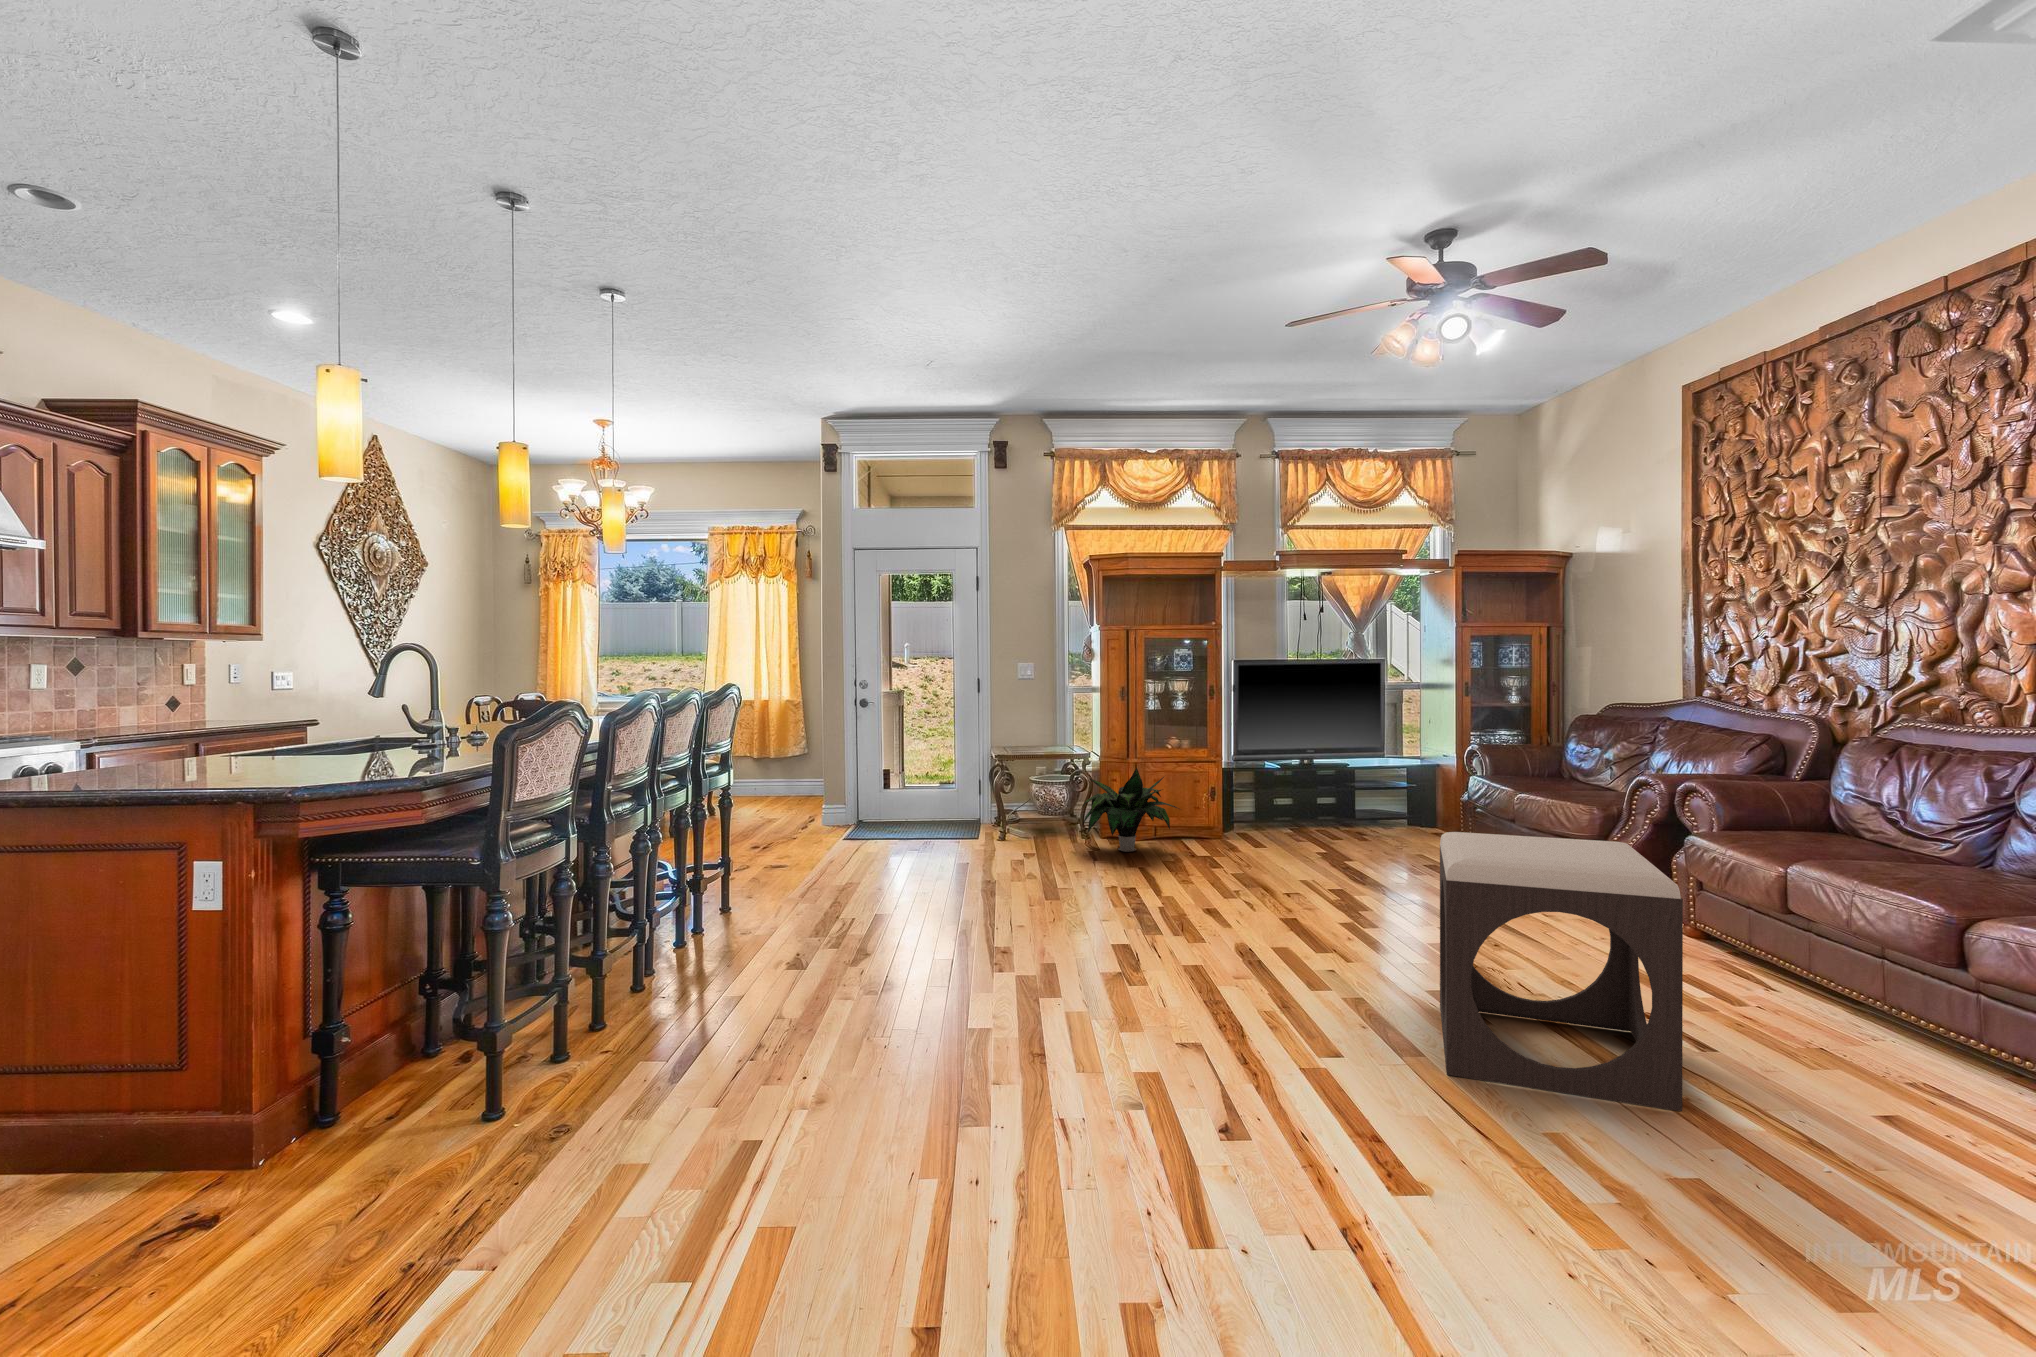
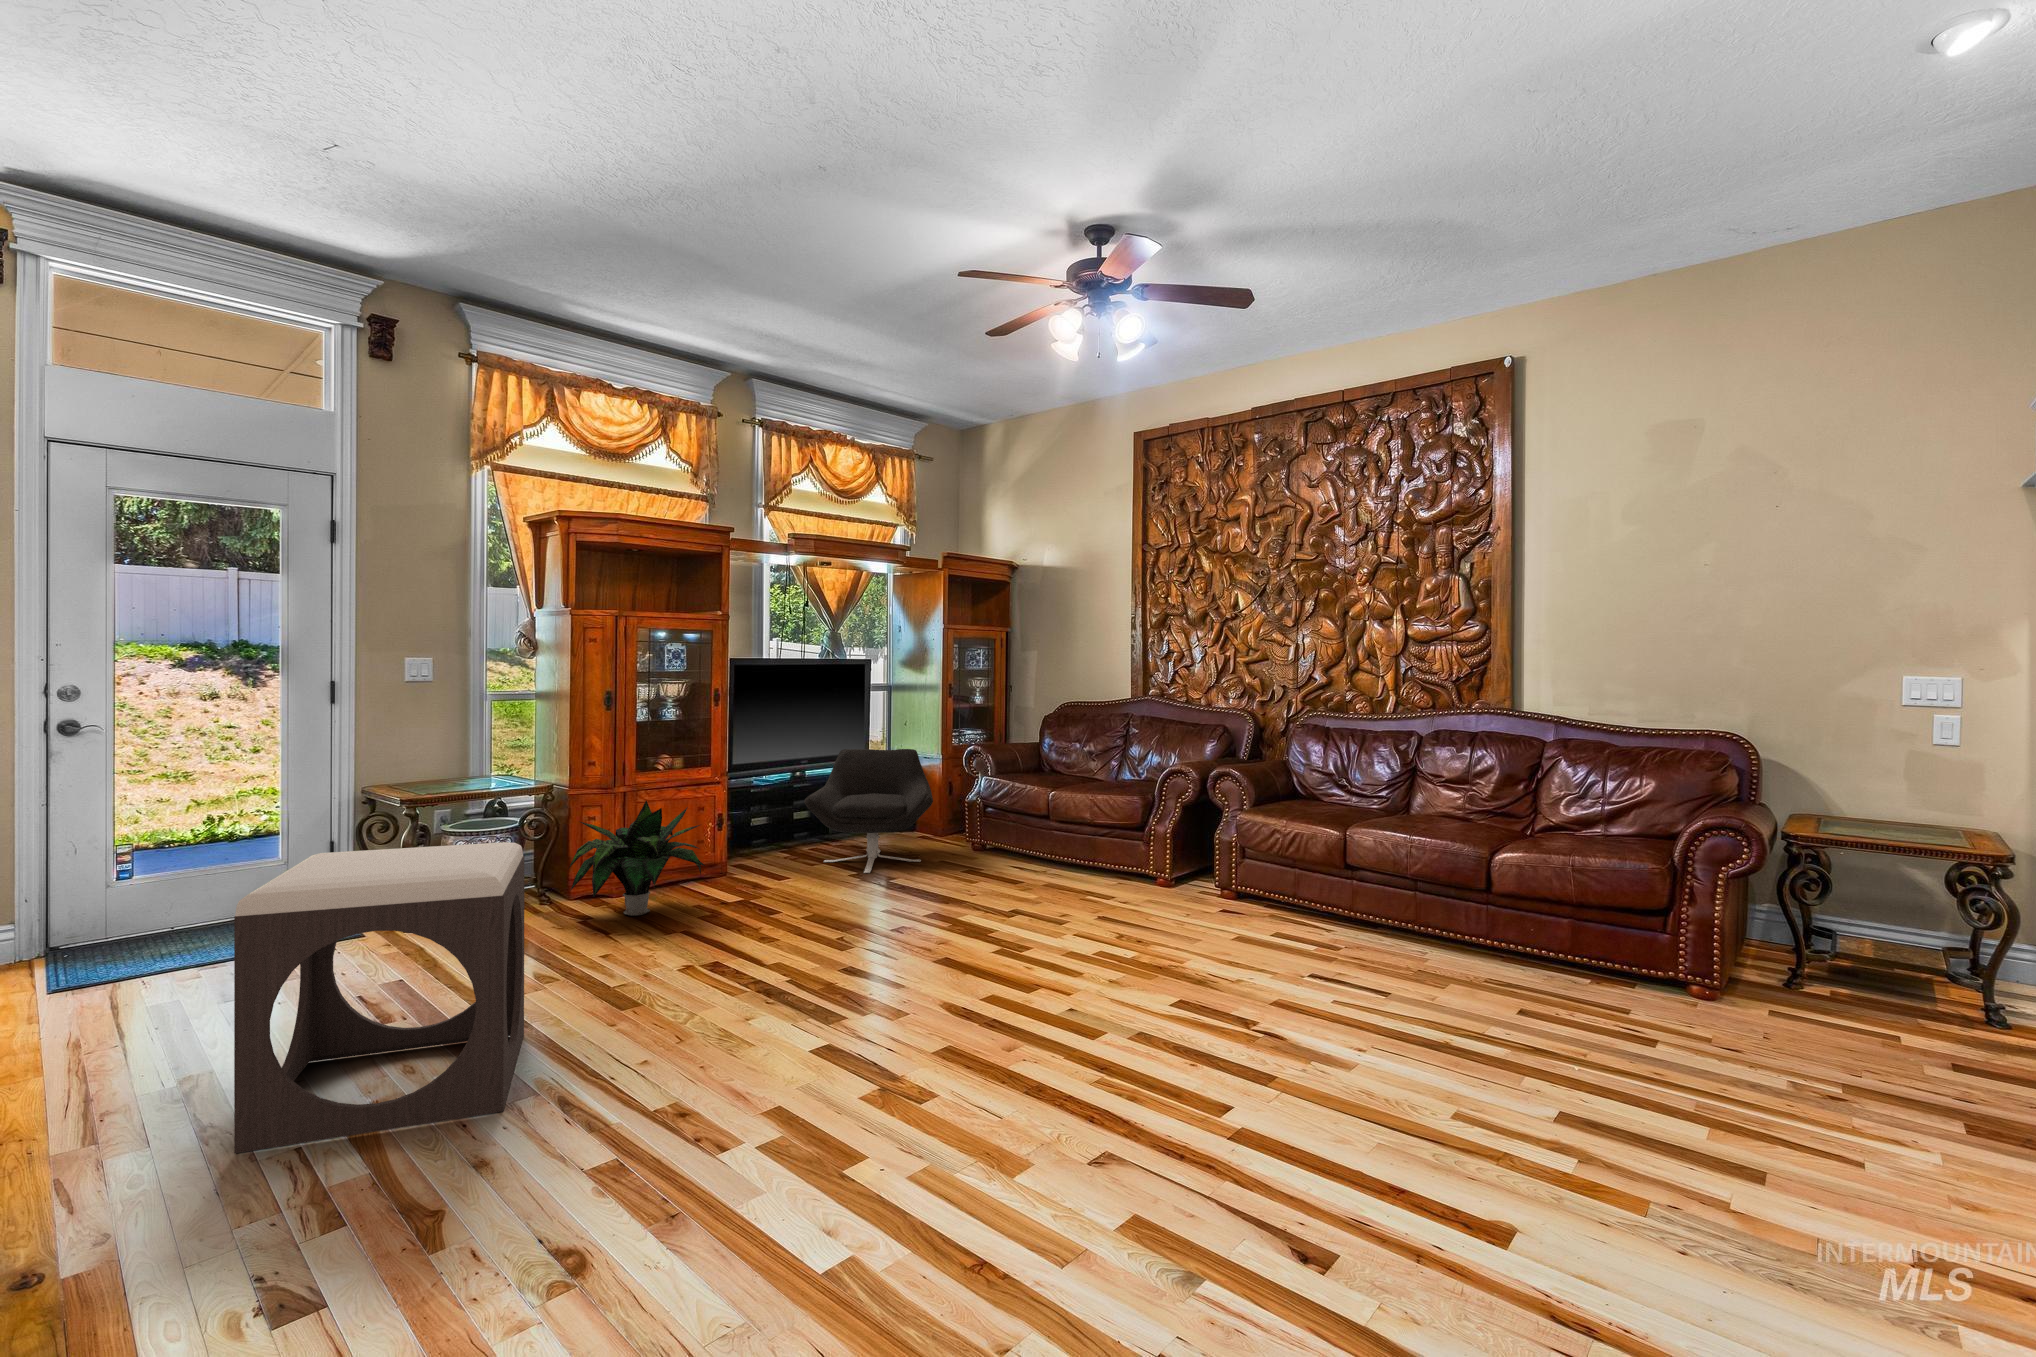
lounge chair: none [1289,740,1426,851] -> present [804,749,933,873]
footstool: present [1440,832,1683,1111] -> present [234,842,524,1153]

